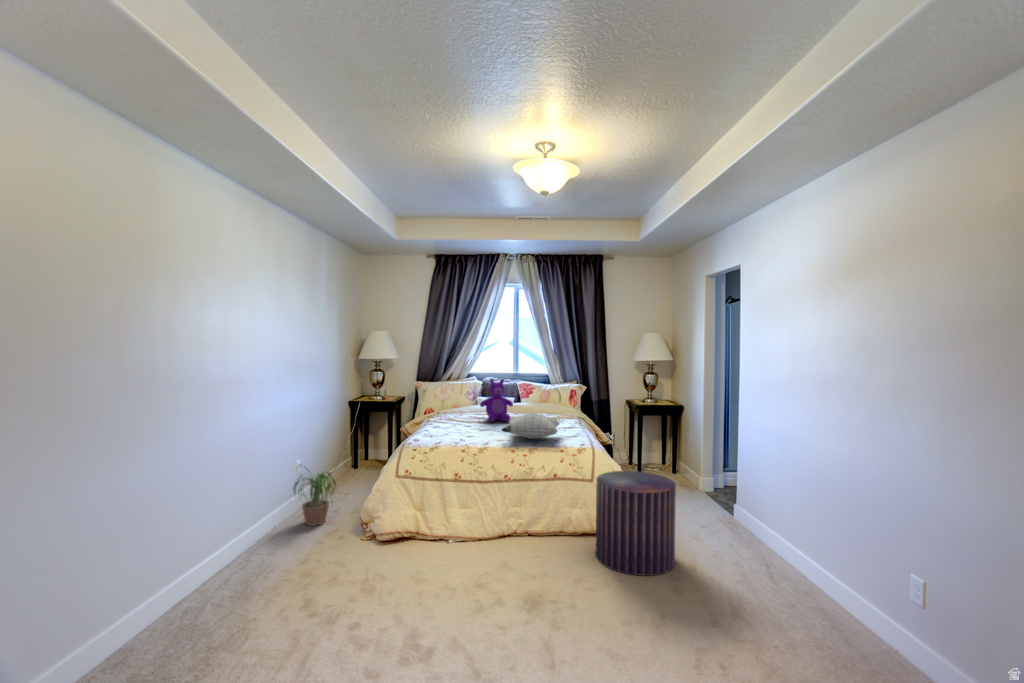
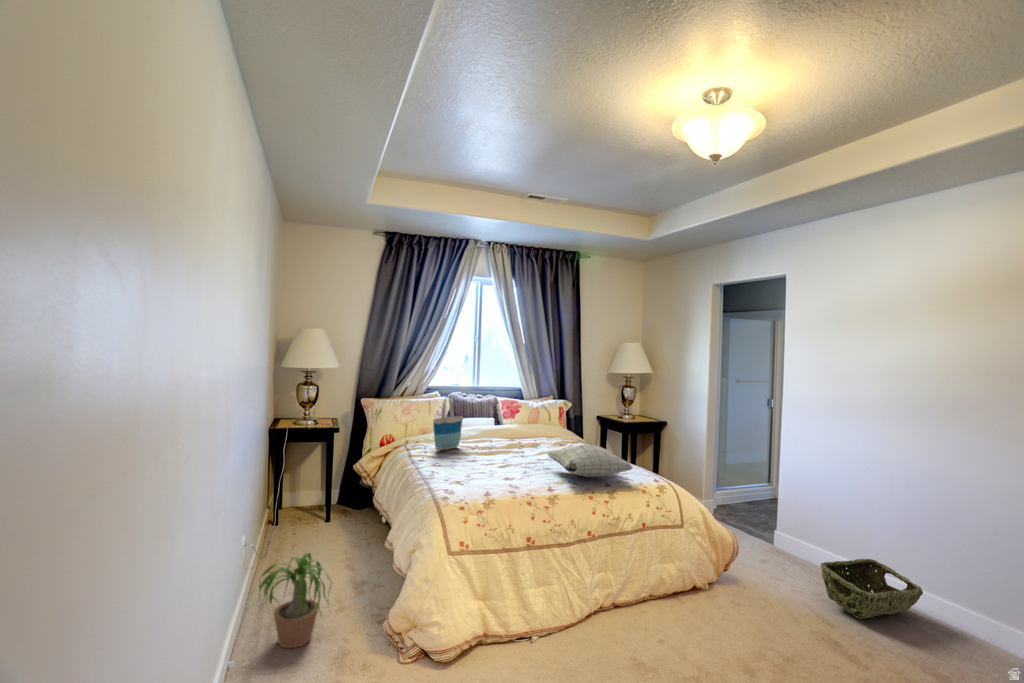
tote bag: none [442,377,469,418] -> present [433,396,463,451]
teddy bear: present [480,379,513,422] -> none [482,397,524,453]
pouf: present [596,471,676,576] -> none [708,512,815,649]
woven basket: none [709,521,800,572] -> present [821,559,923,619]

